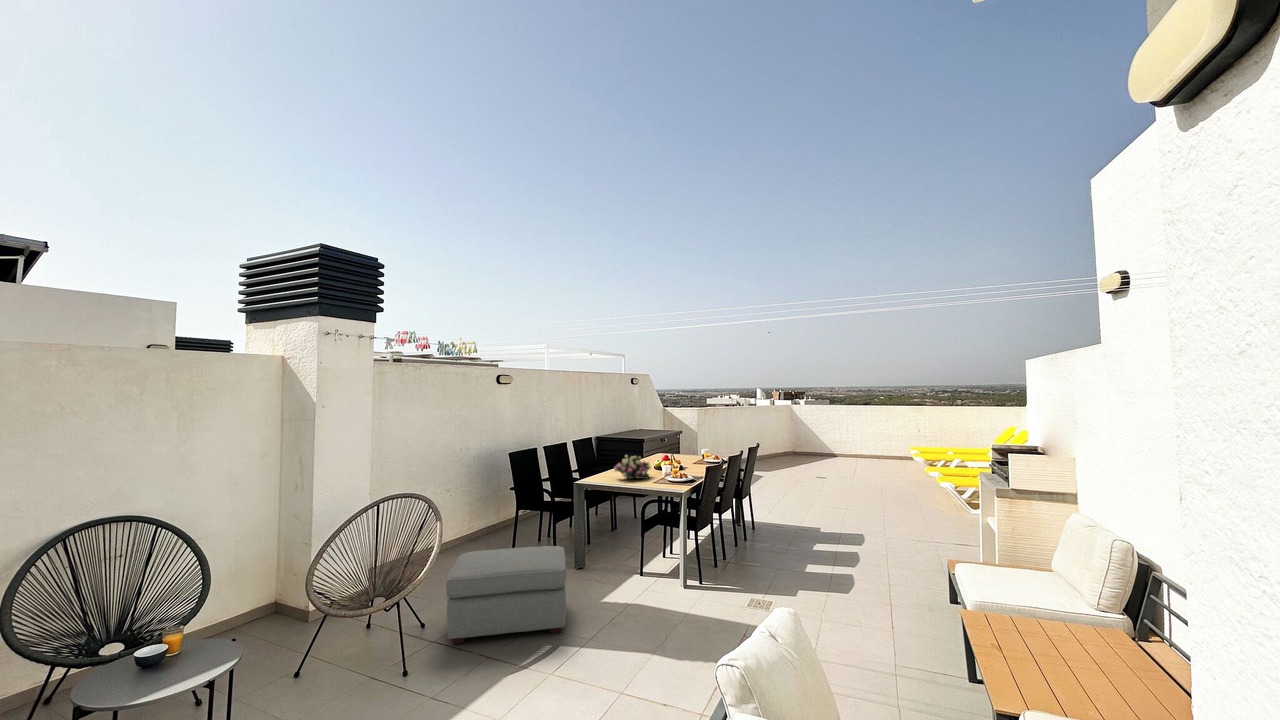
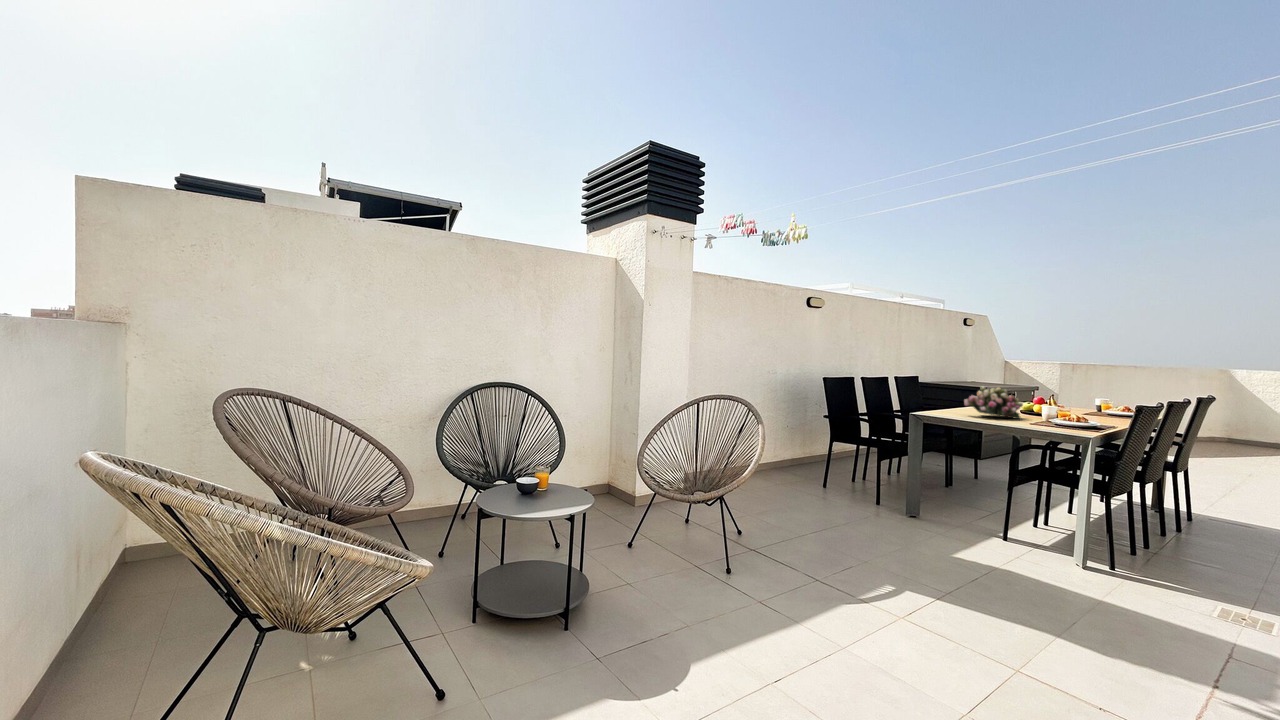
ottoman: present [446,546,566,644] -> none [772,466,924,580]

